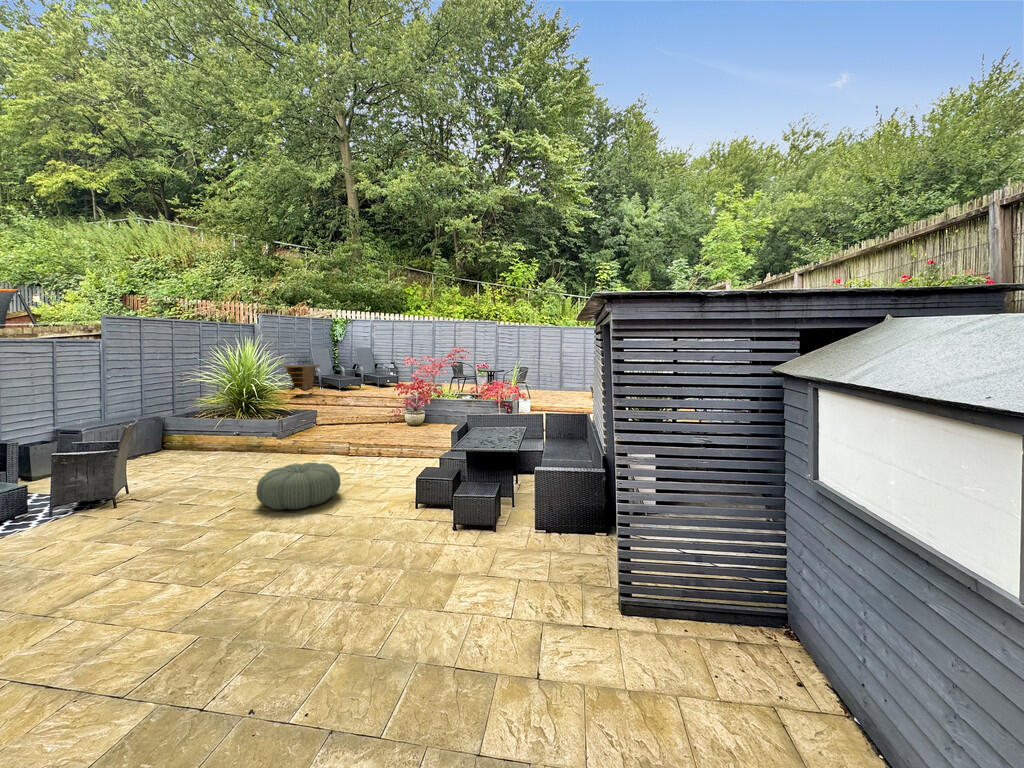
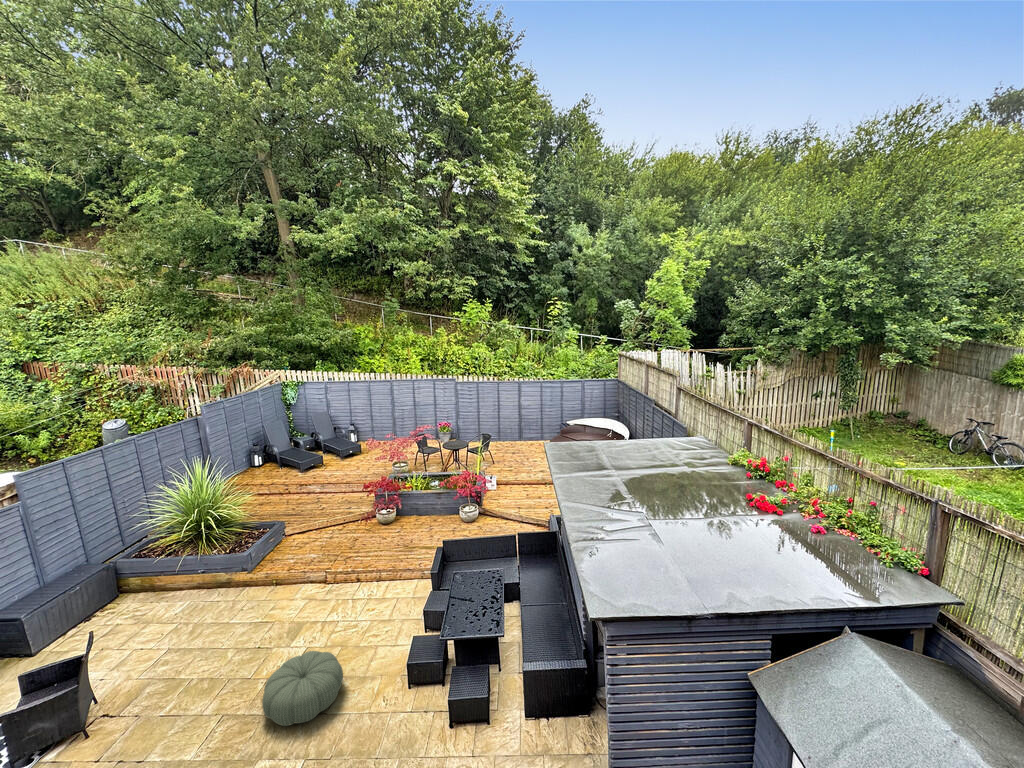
side table: present [284,365,321,398] -> none [227,440,274,479]

